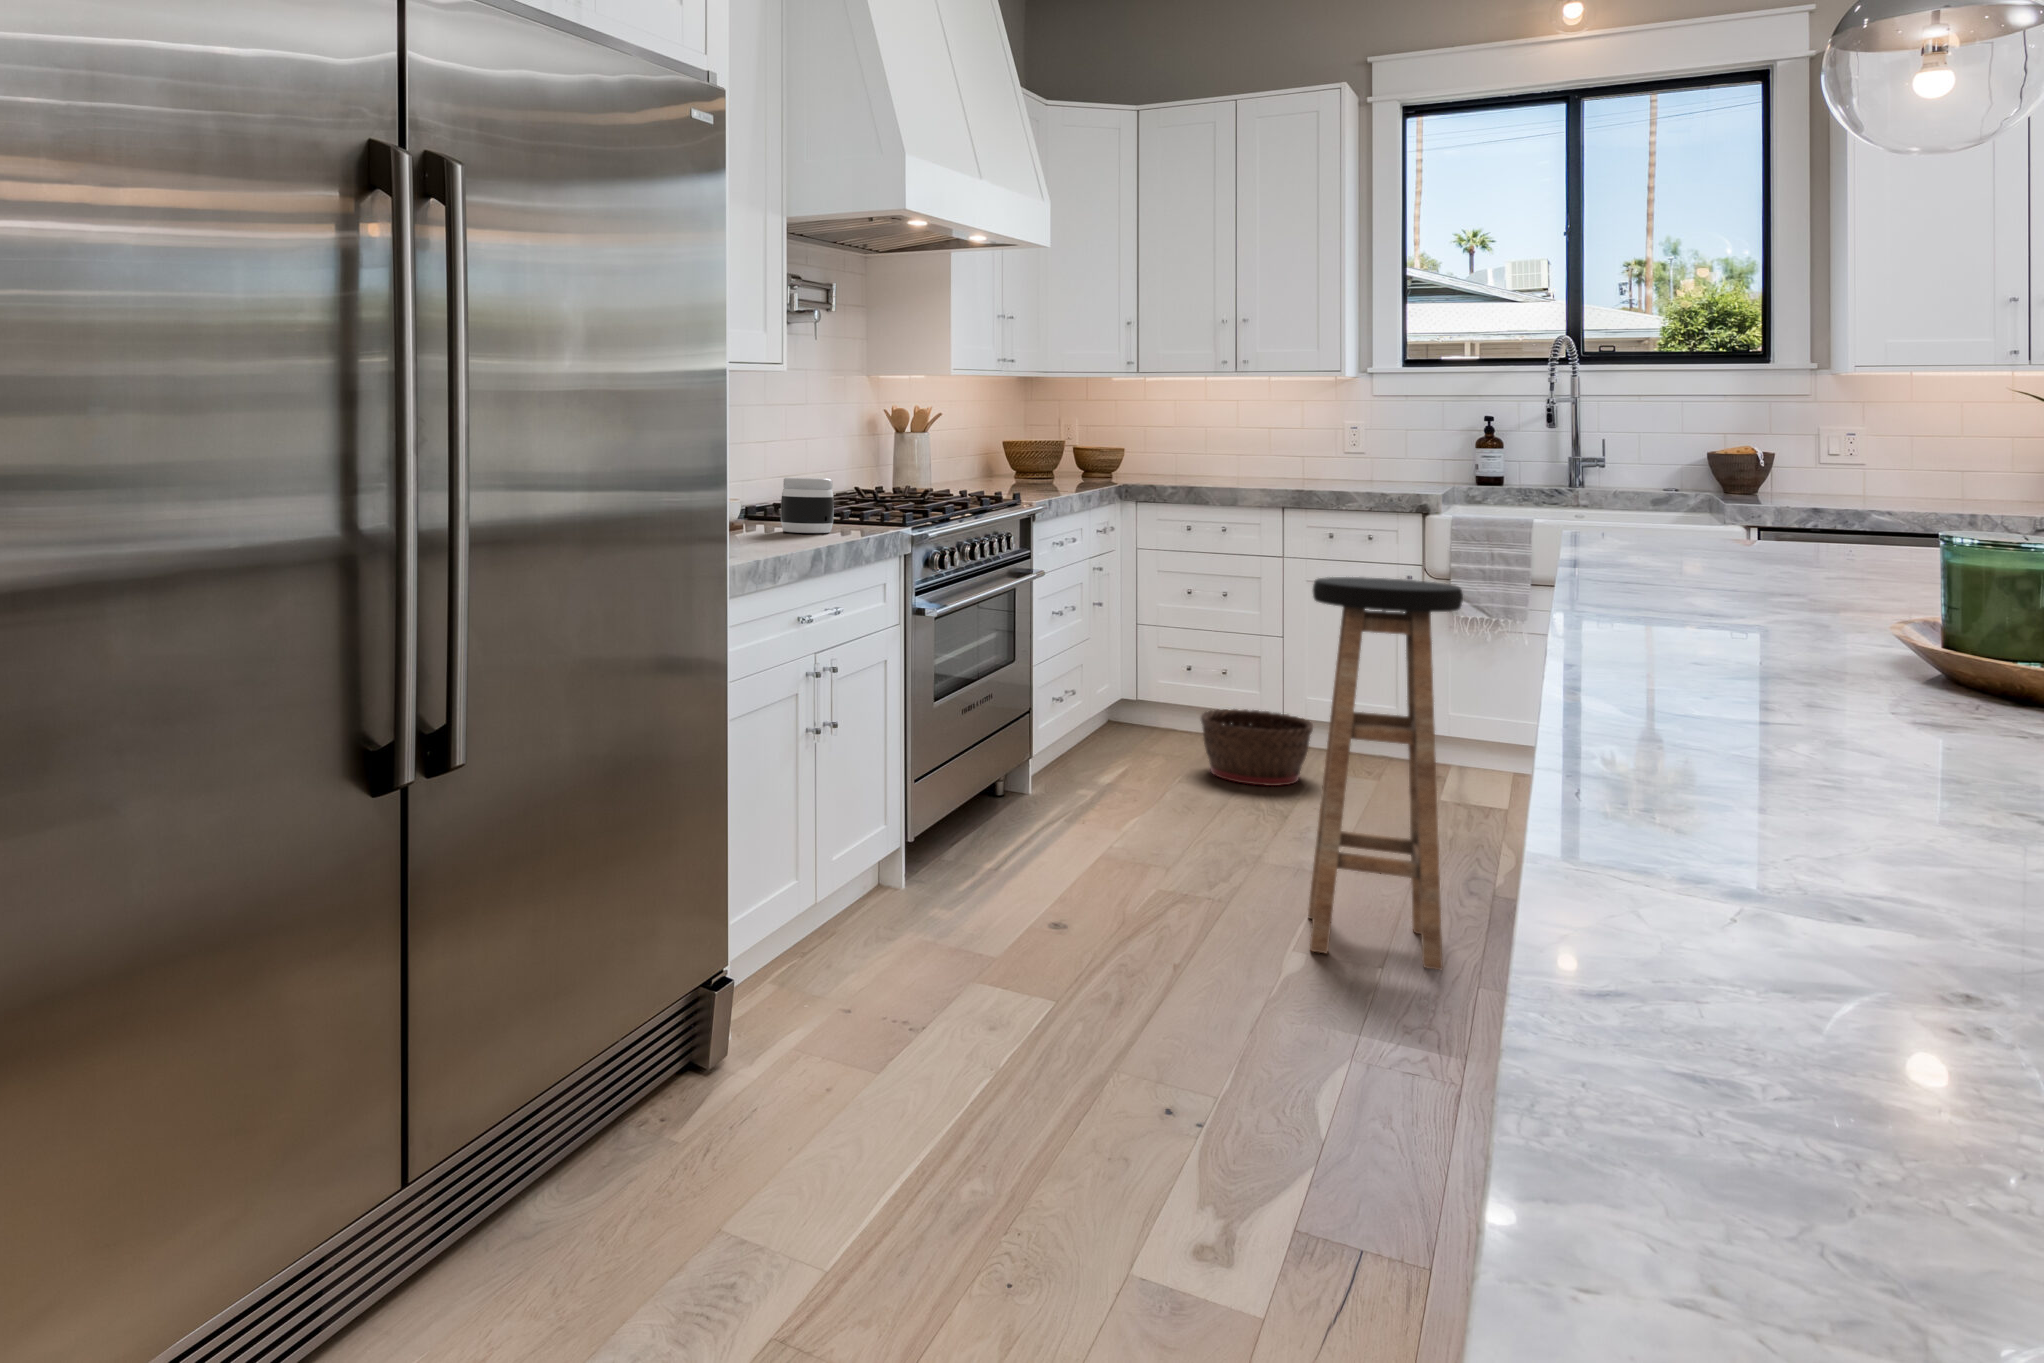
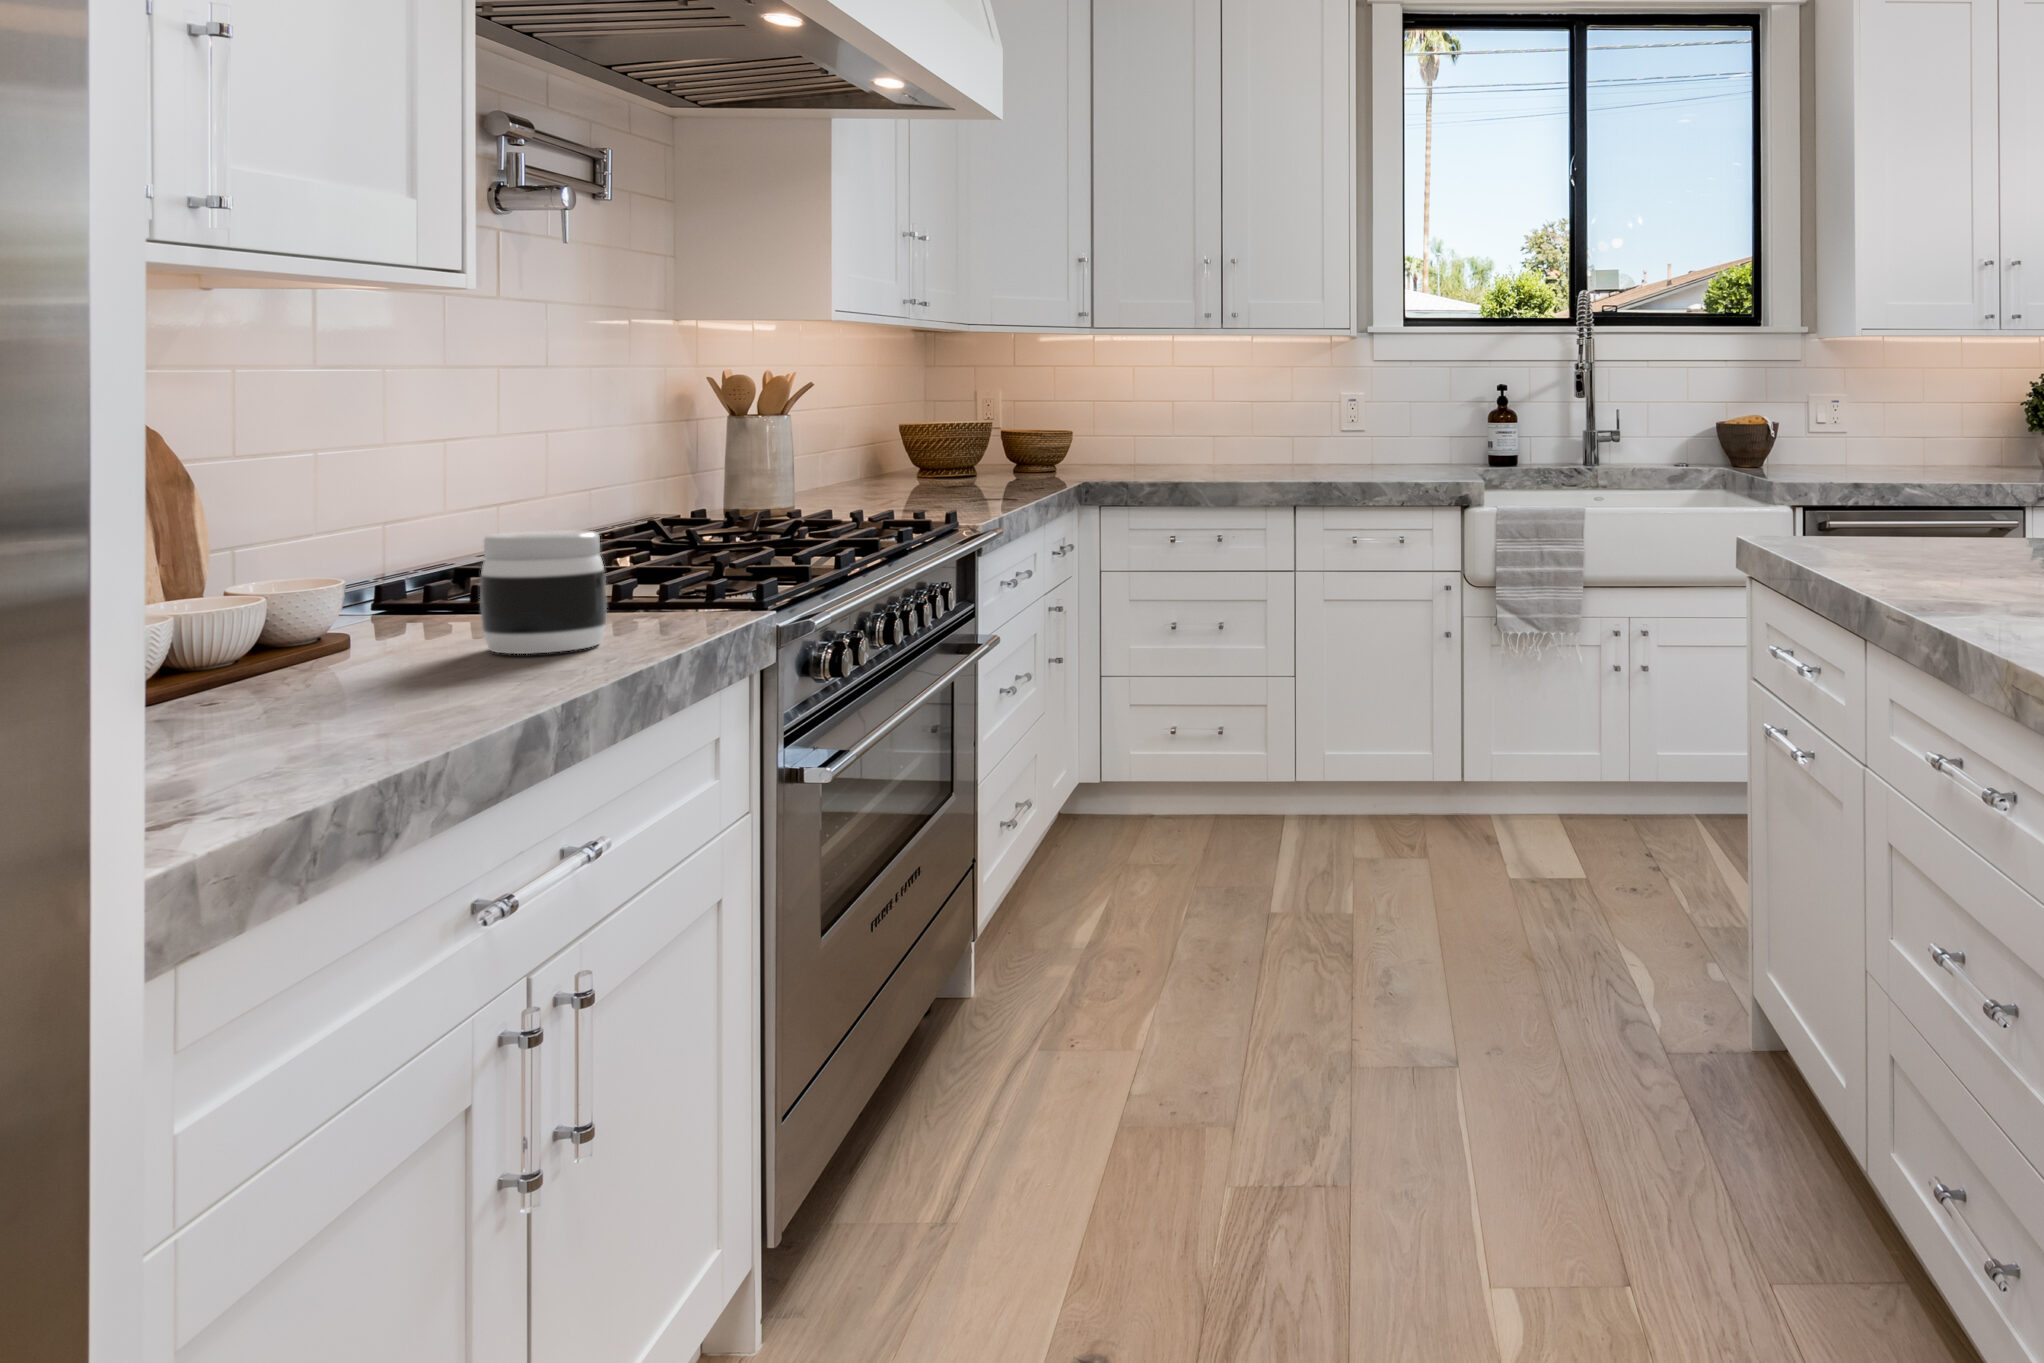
bar stool: present [1308,577,1463,970] -> none [1451,633,1674,1251]
basket: present [1201,709,1313,786] -> none [1210,786,1356,898]

